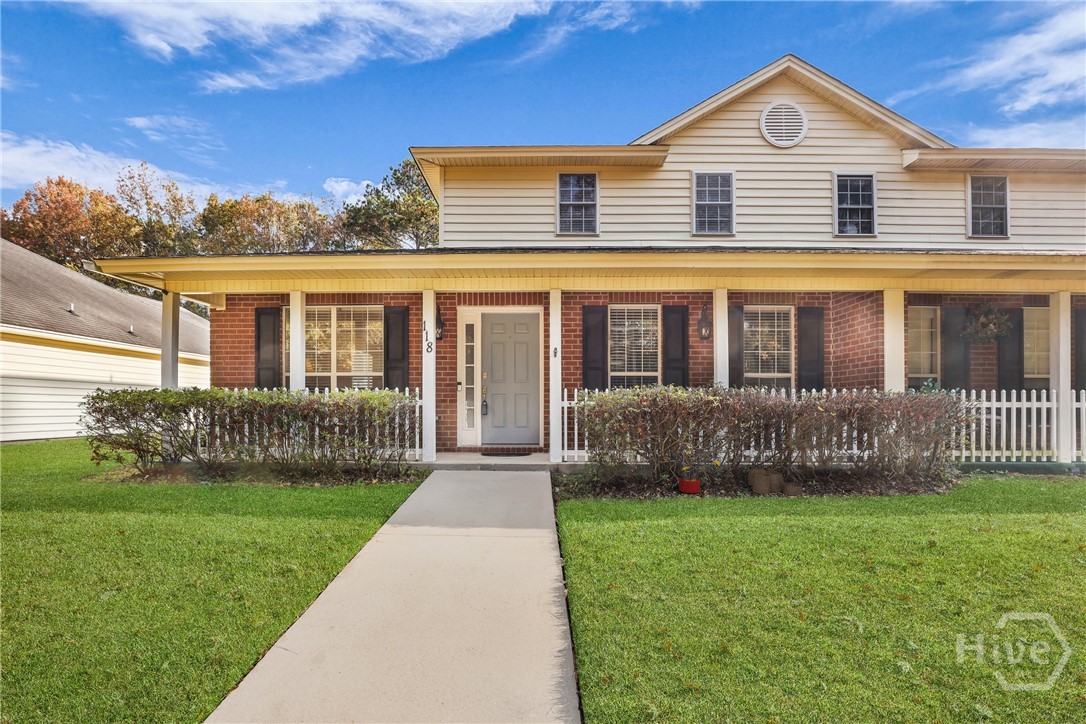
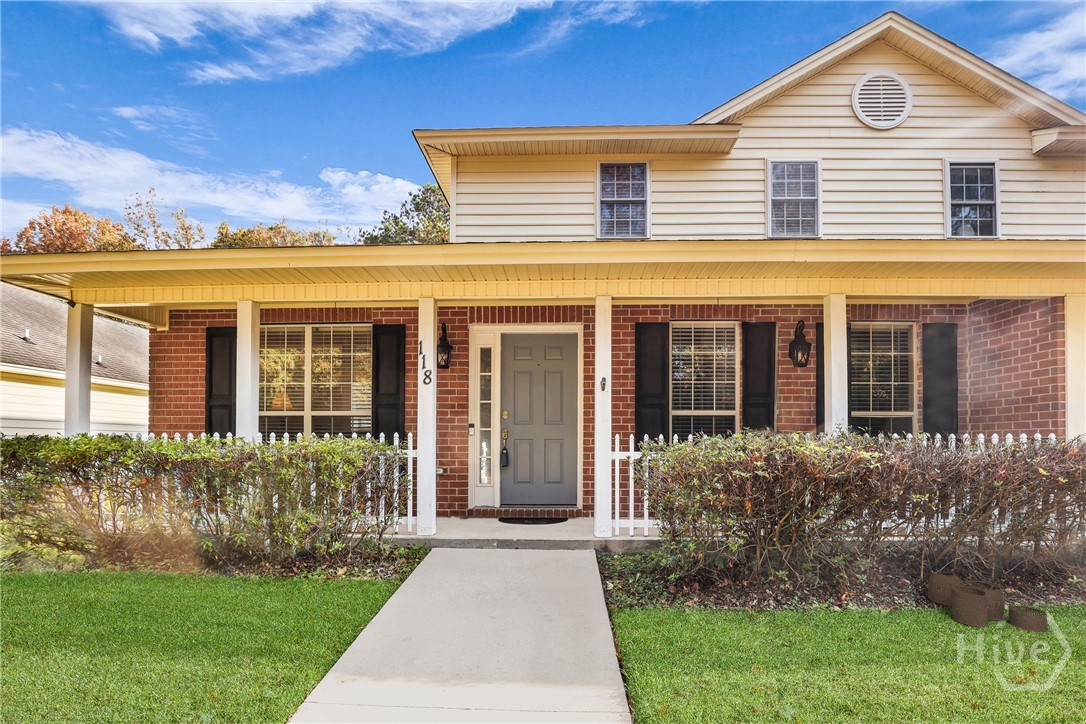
decorative plant: present [669,443,720,493] -> none [791,527,902,623]

